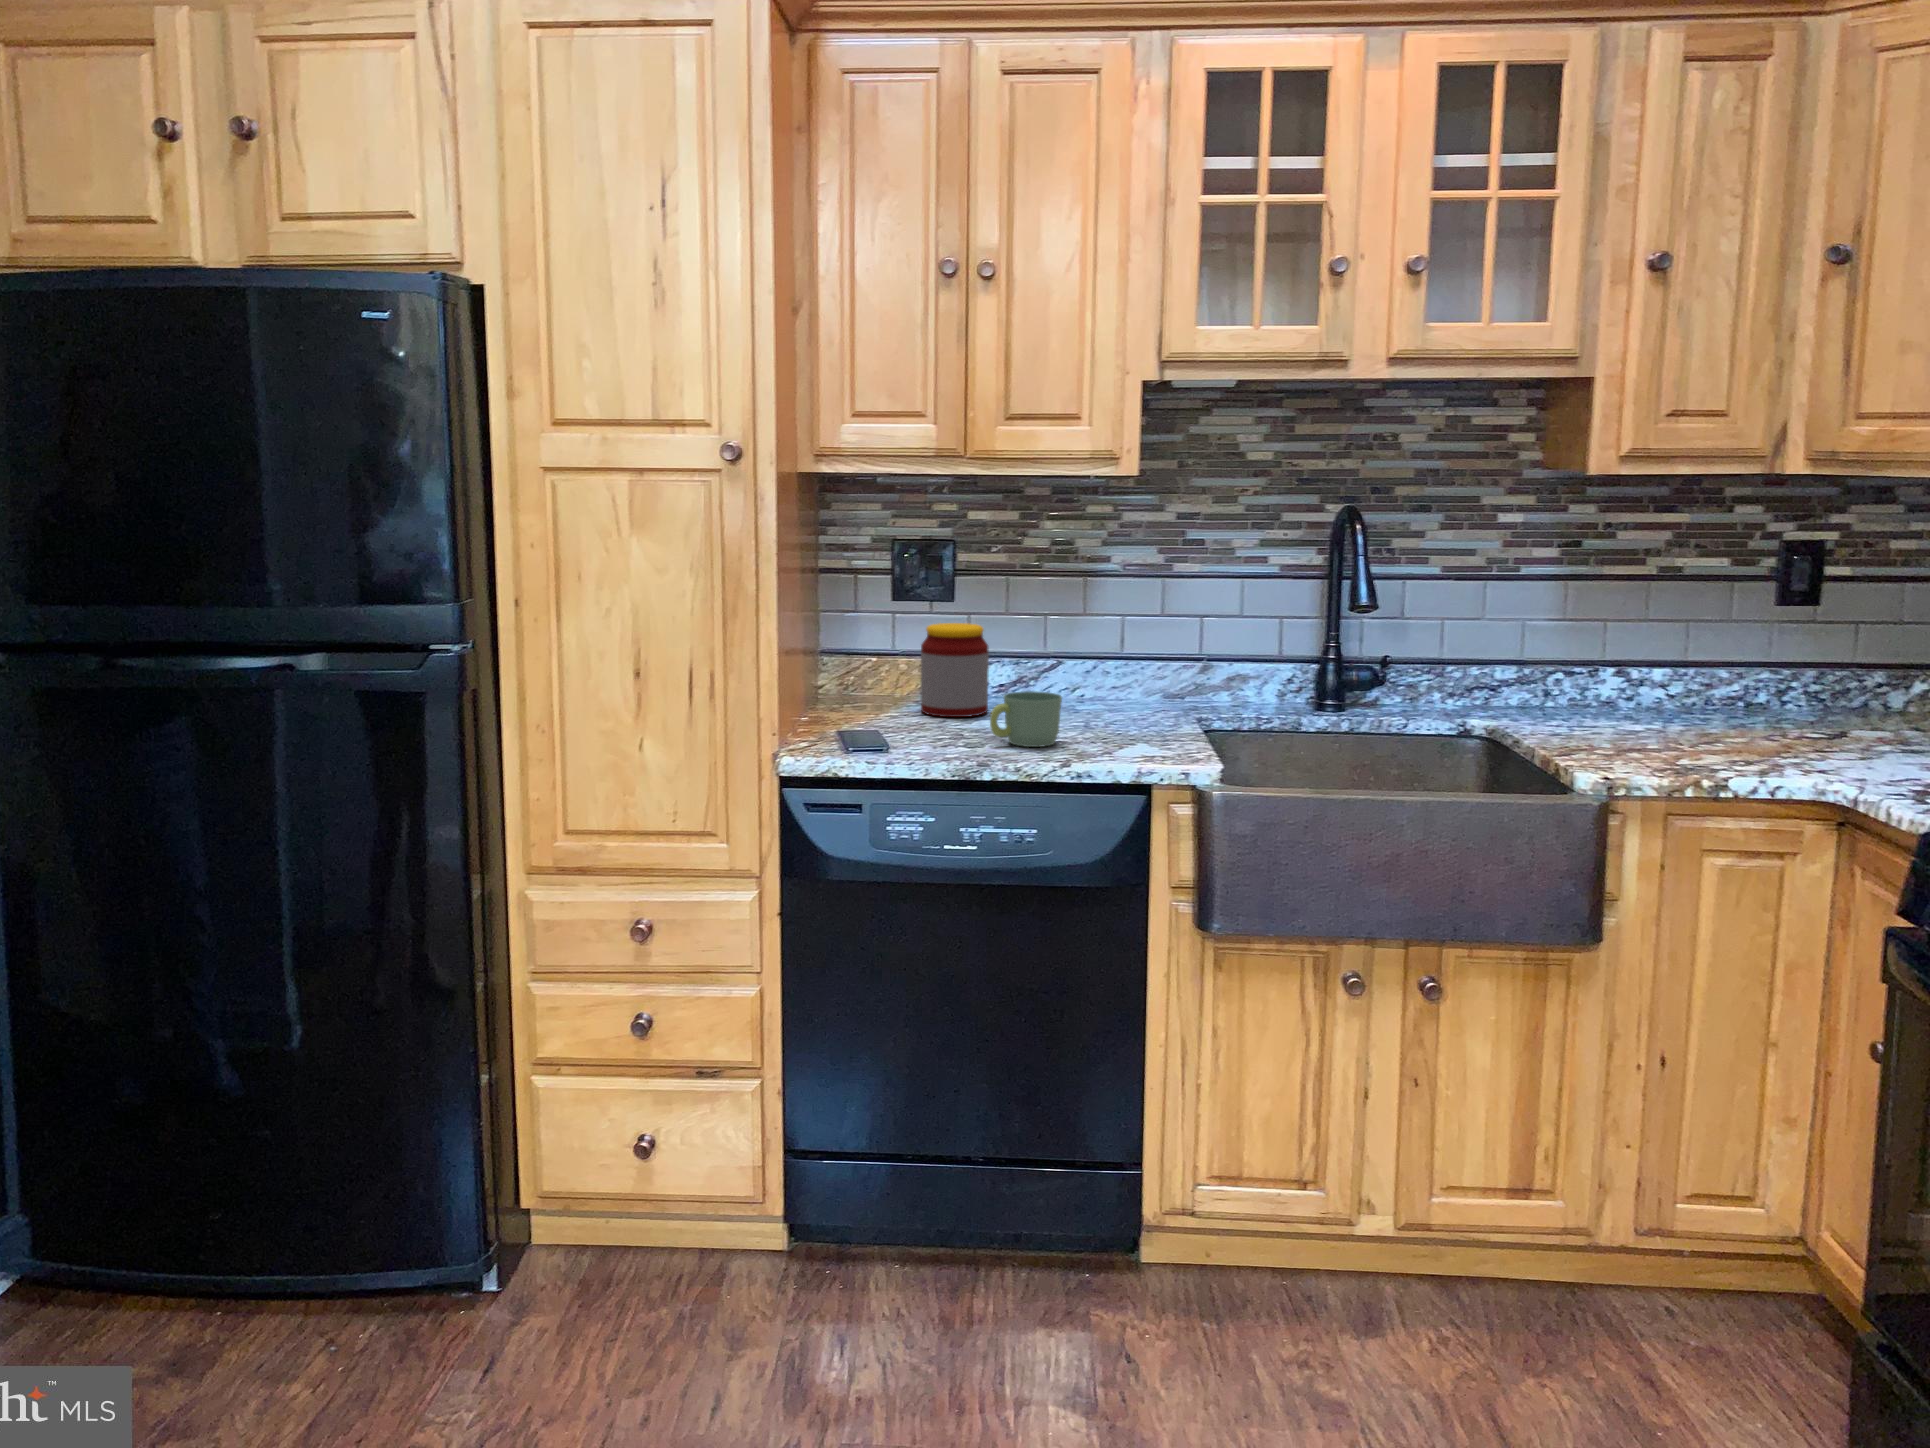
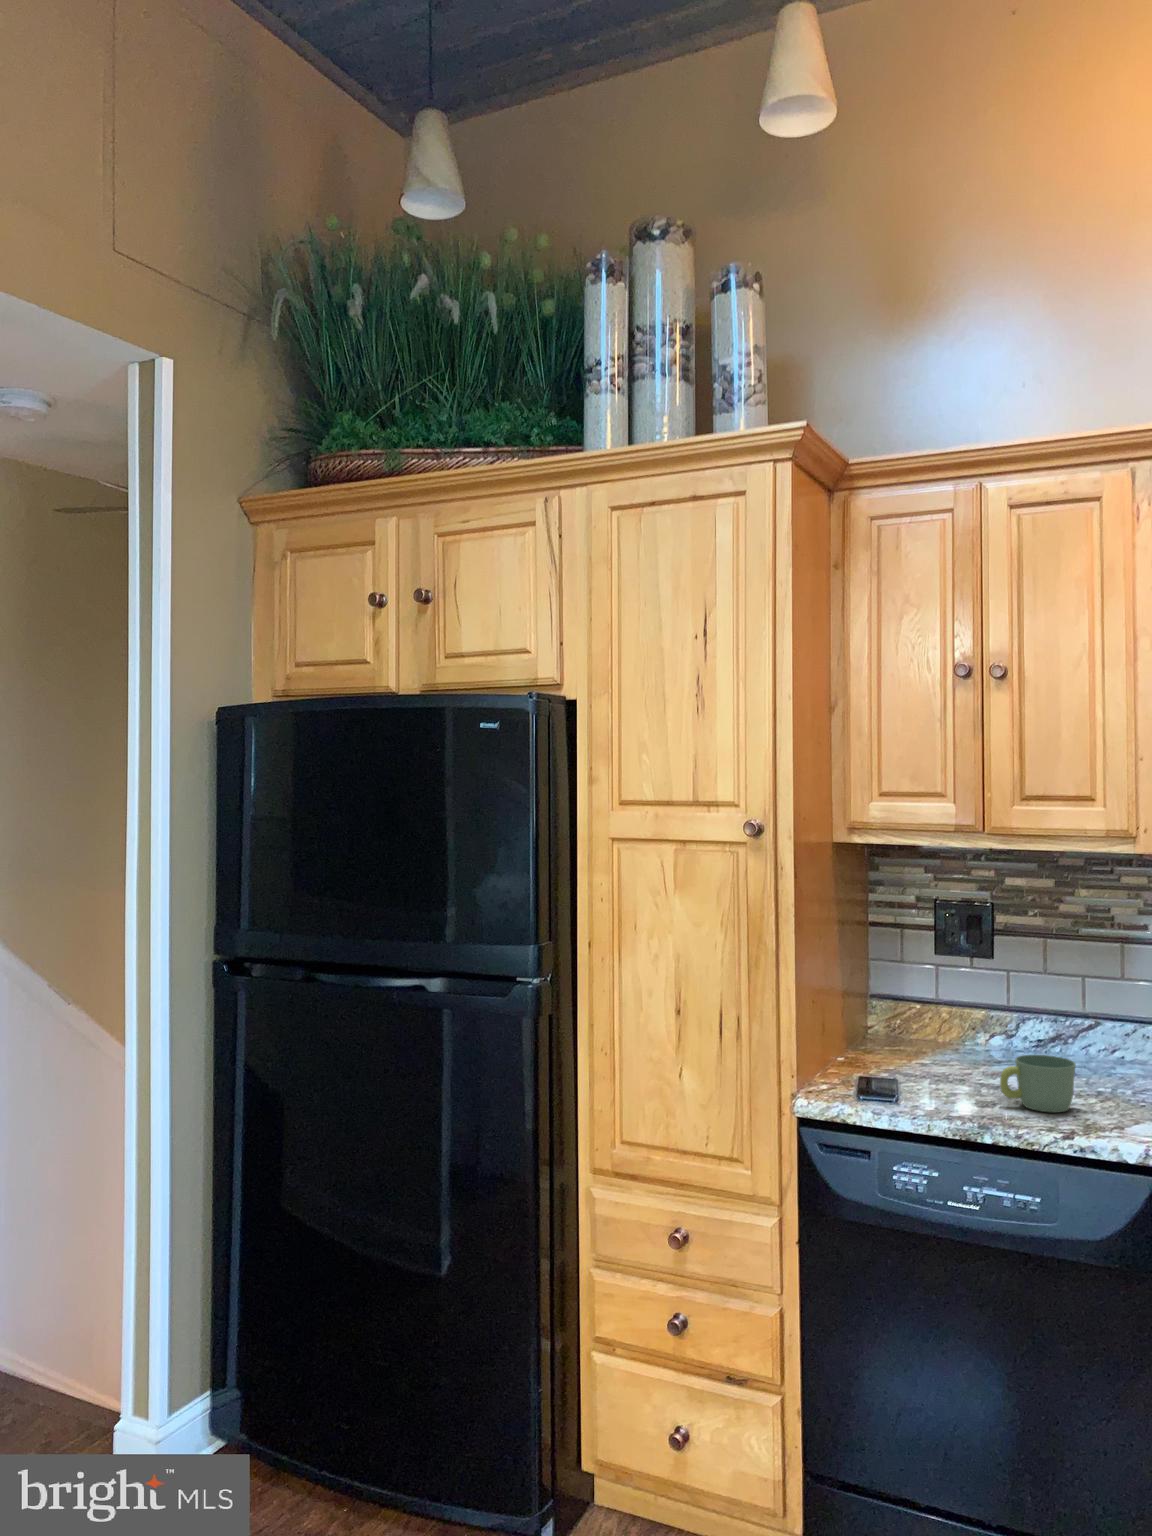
jar: present [921,623,989,717] -> none [953,979,1019,1069]

